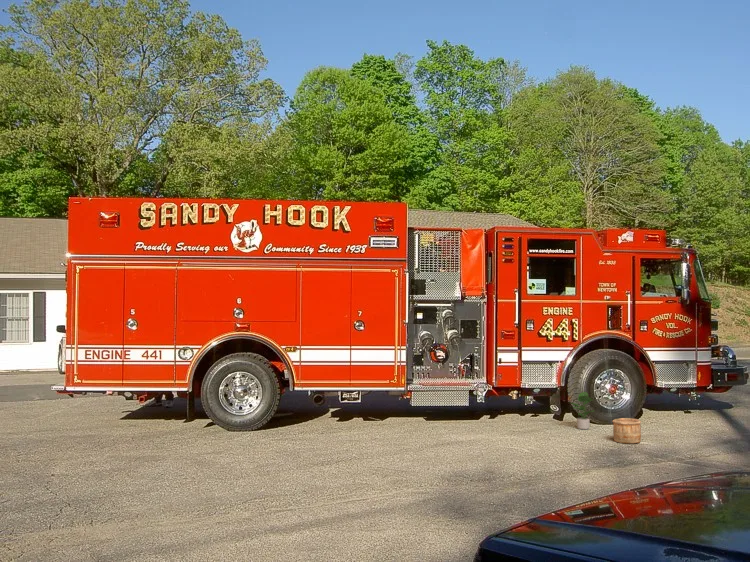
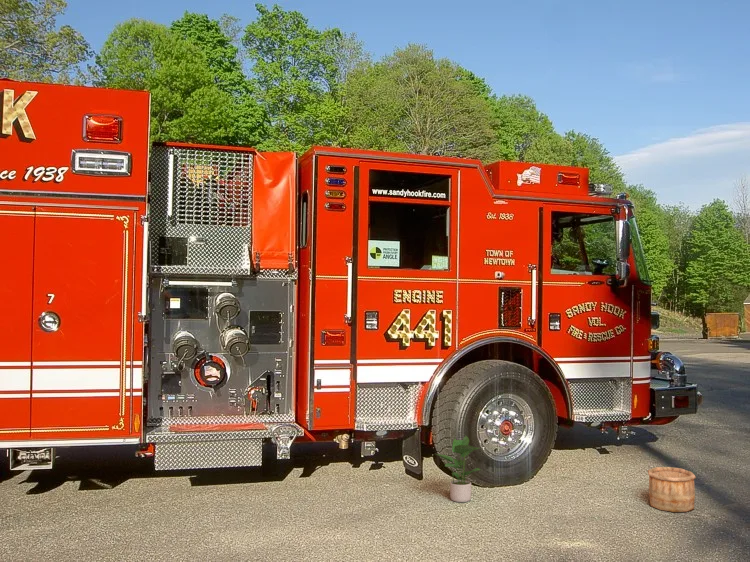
wooden bucket: present [612,418,641,443] -> present [648,467,696,512]

